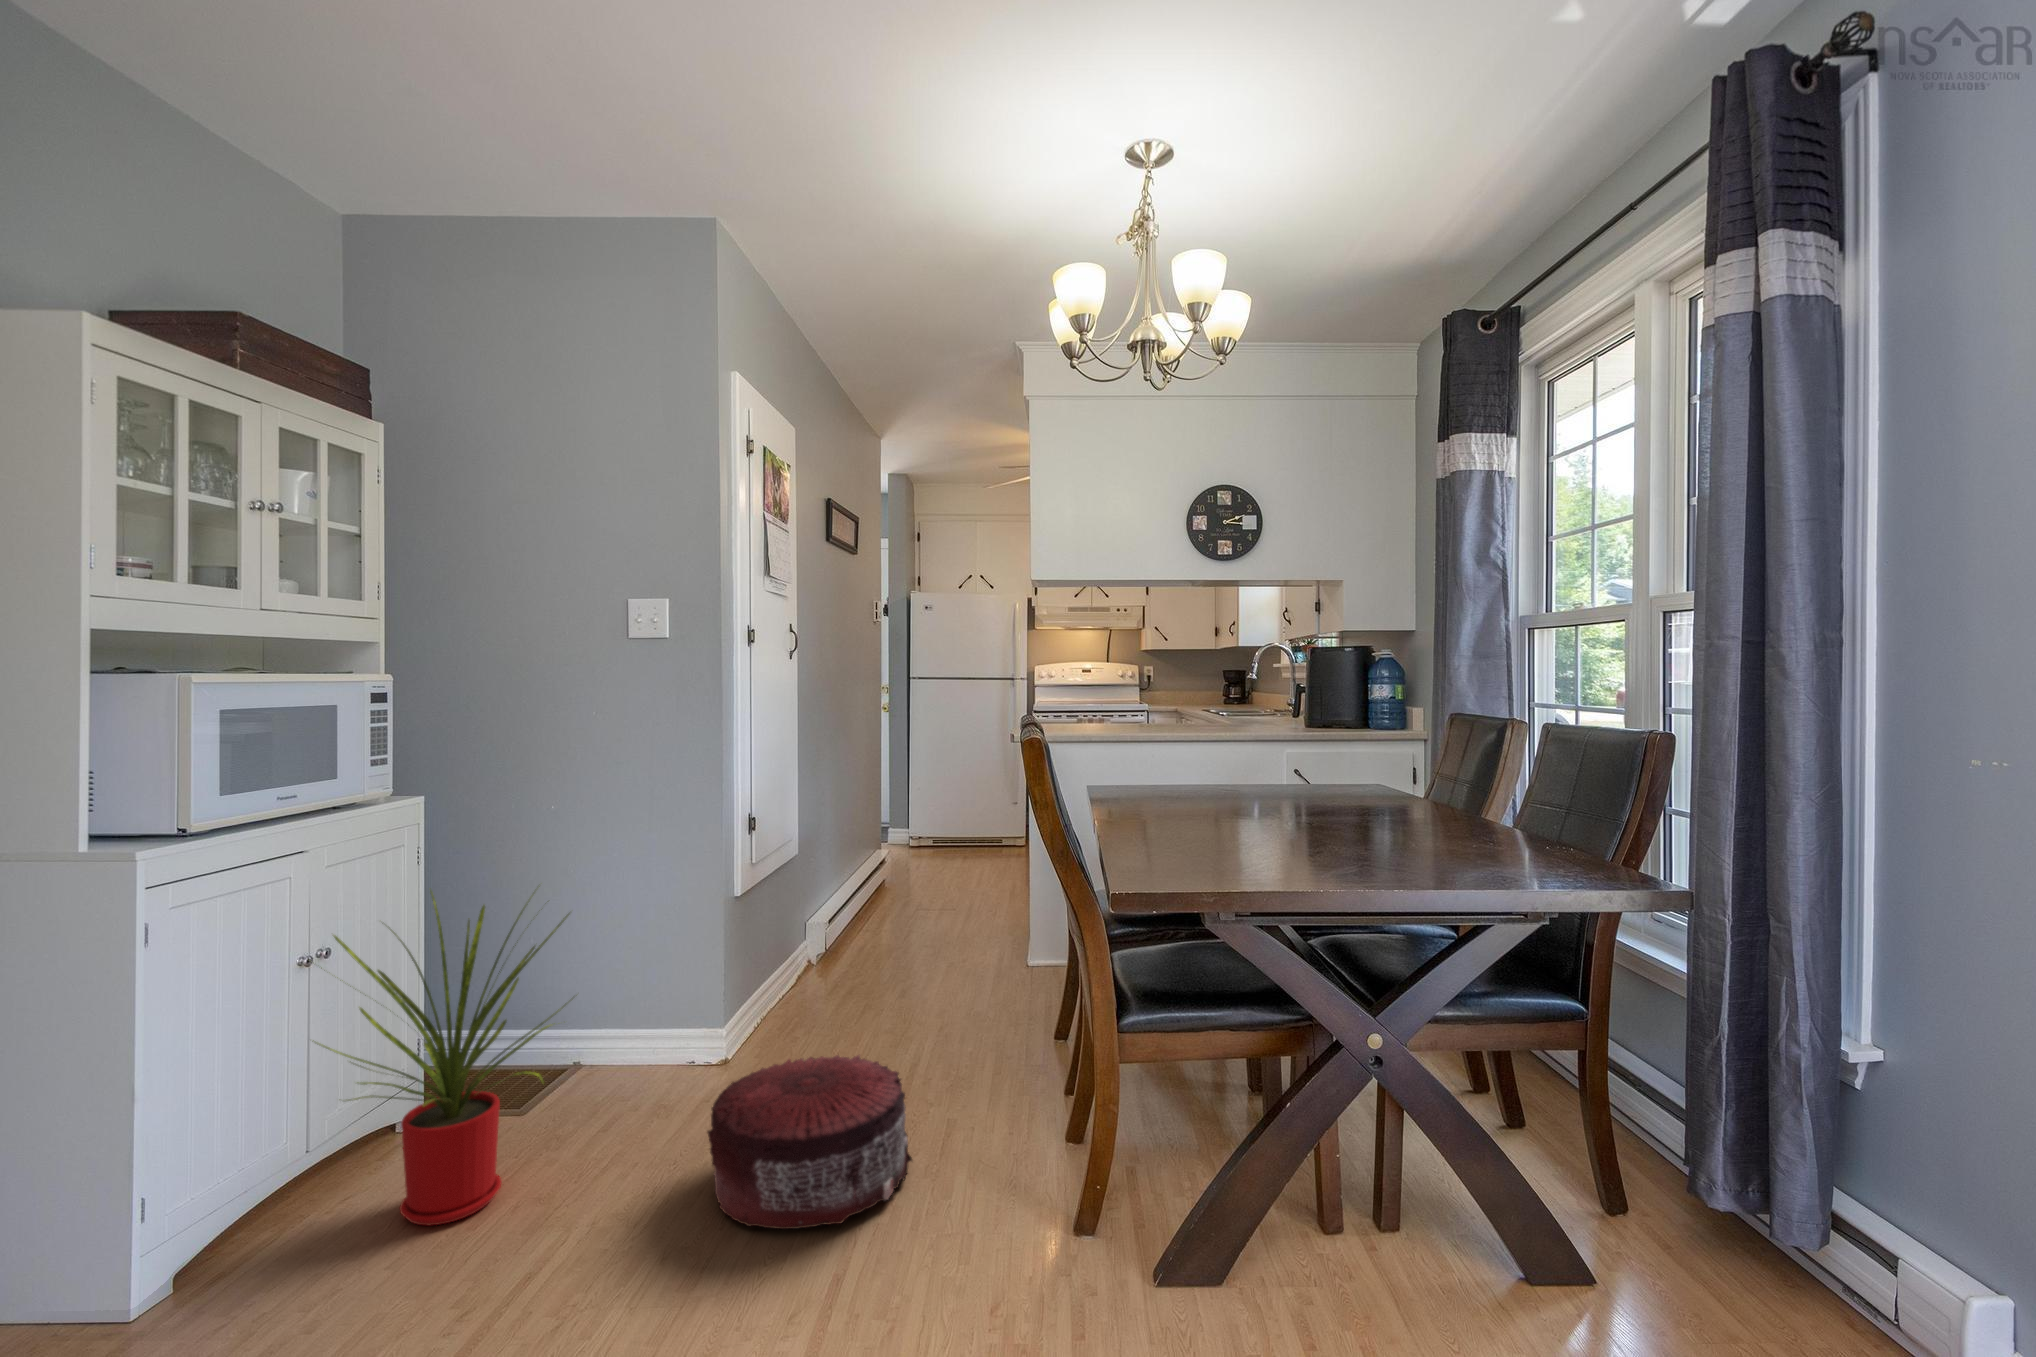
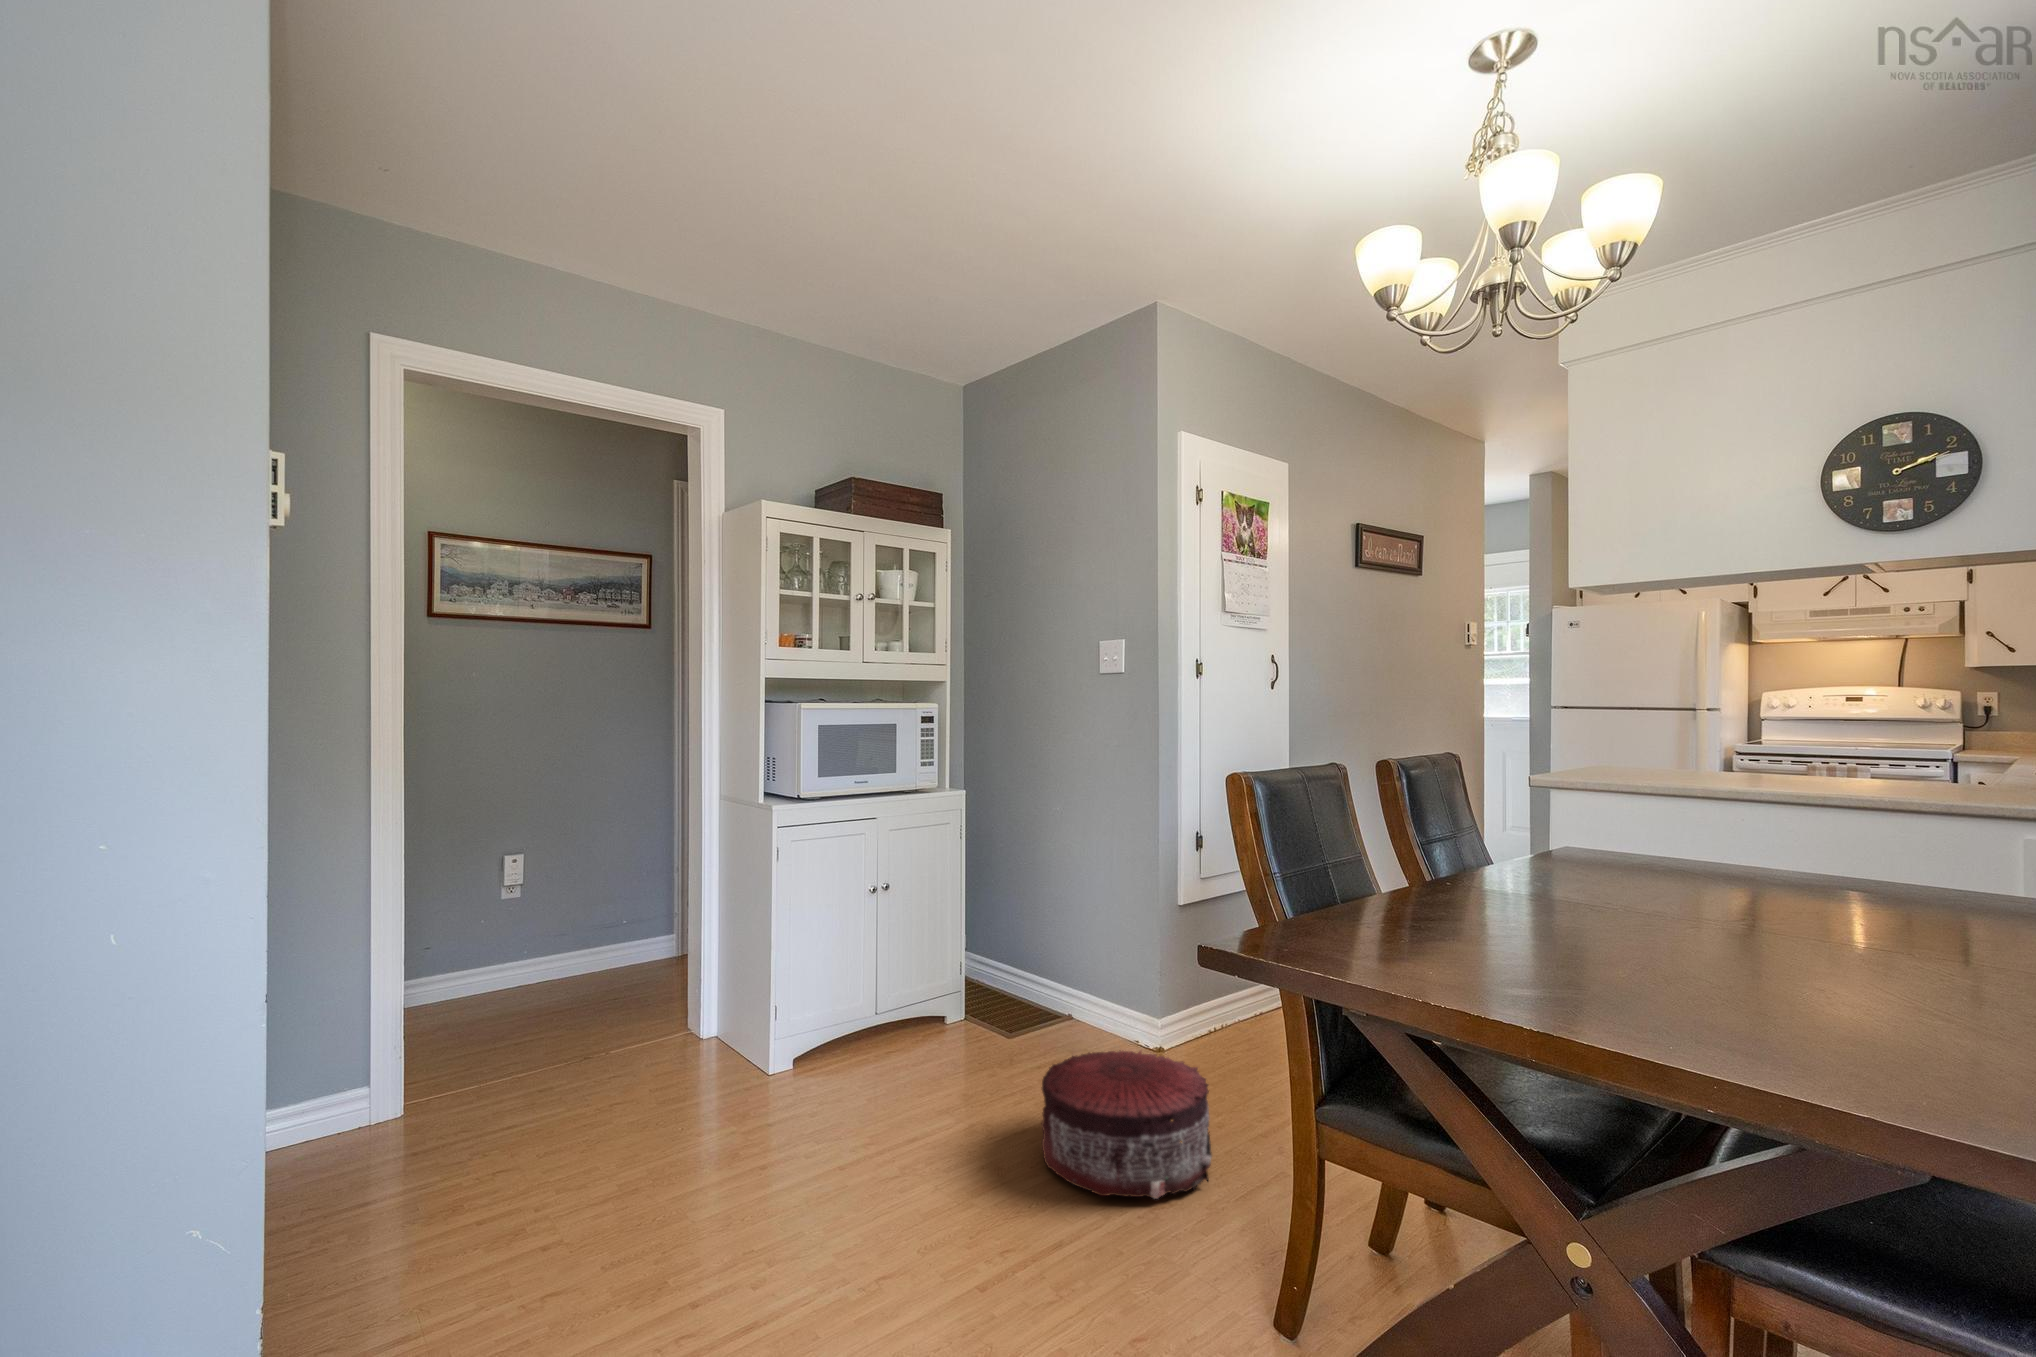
house plant: present [310,891,569,1225] -> none [845,852,1008,1085]

